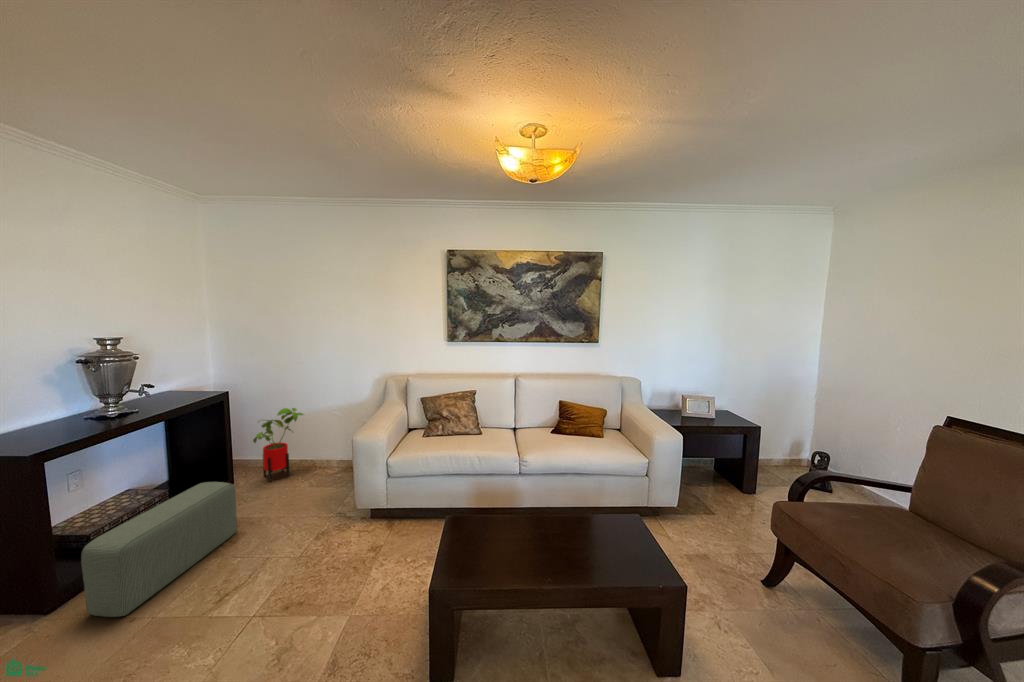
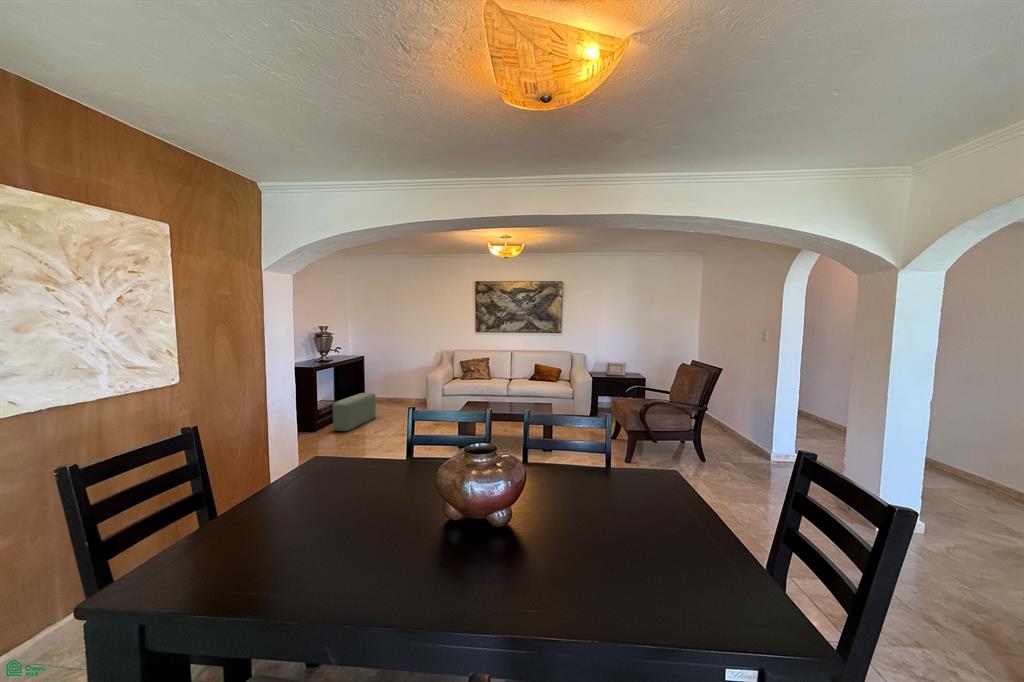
house plant: present [253,408,304,482] -> none [374,367,399,406]

